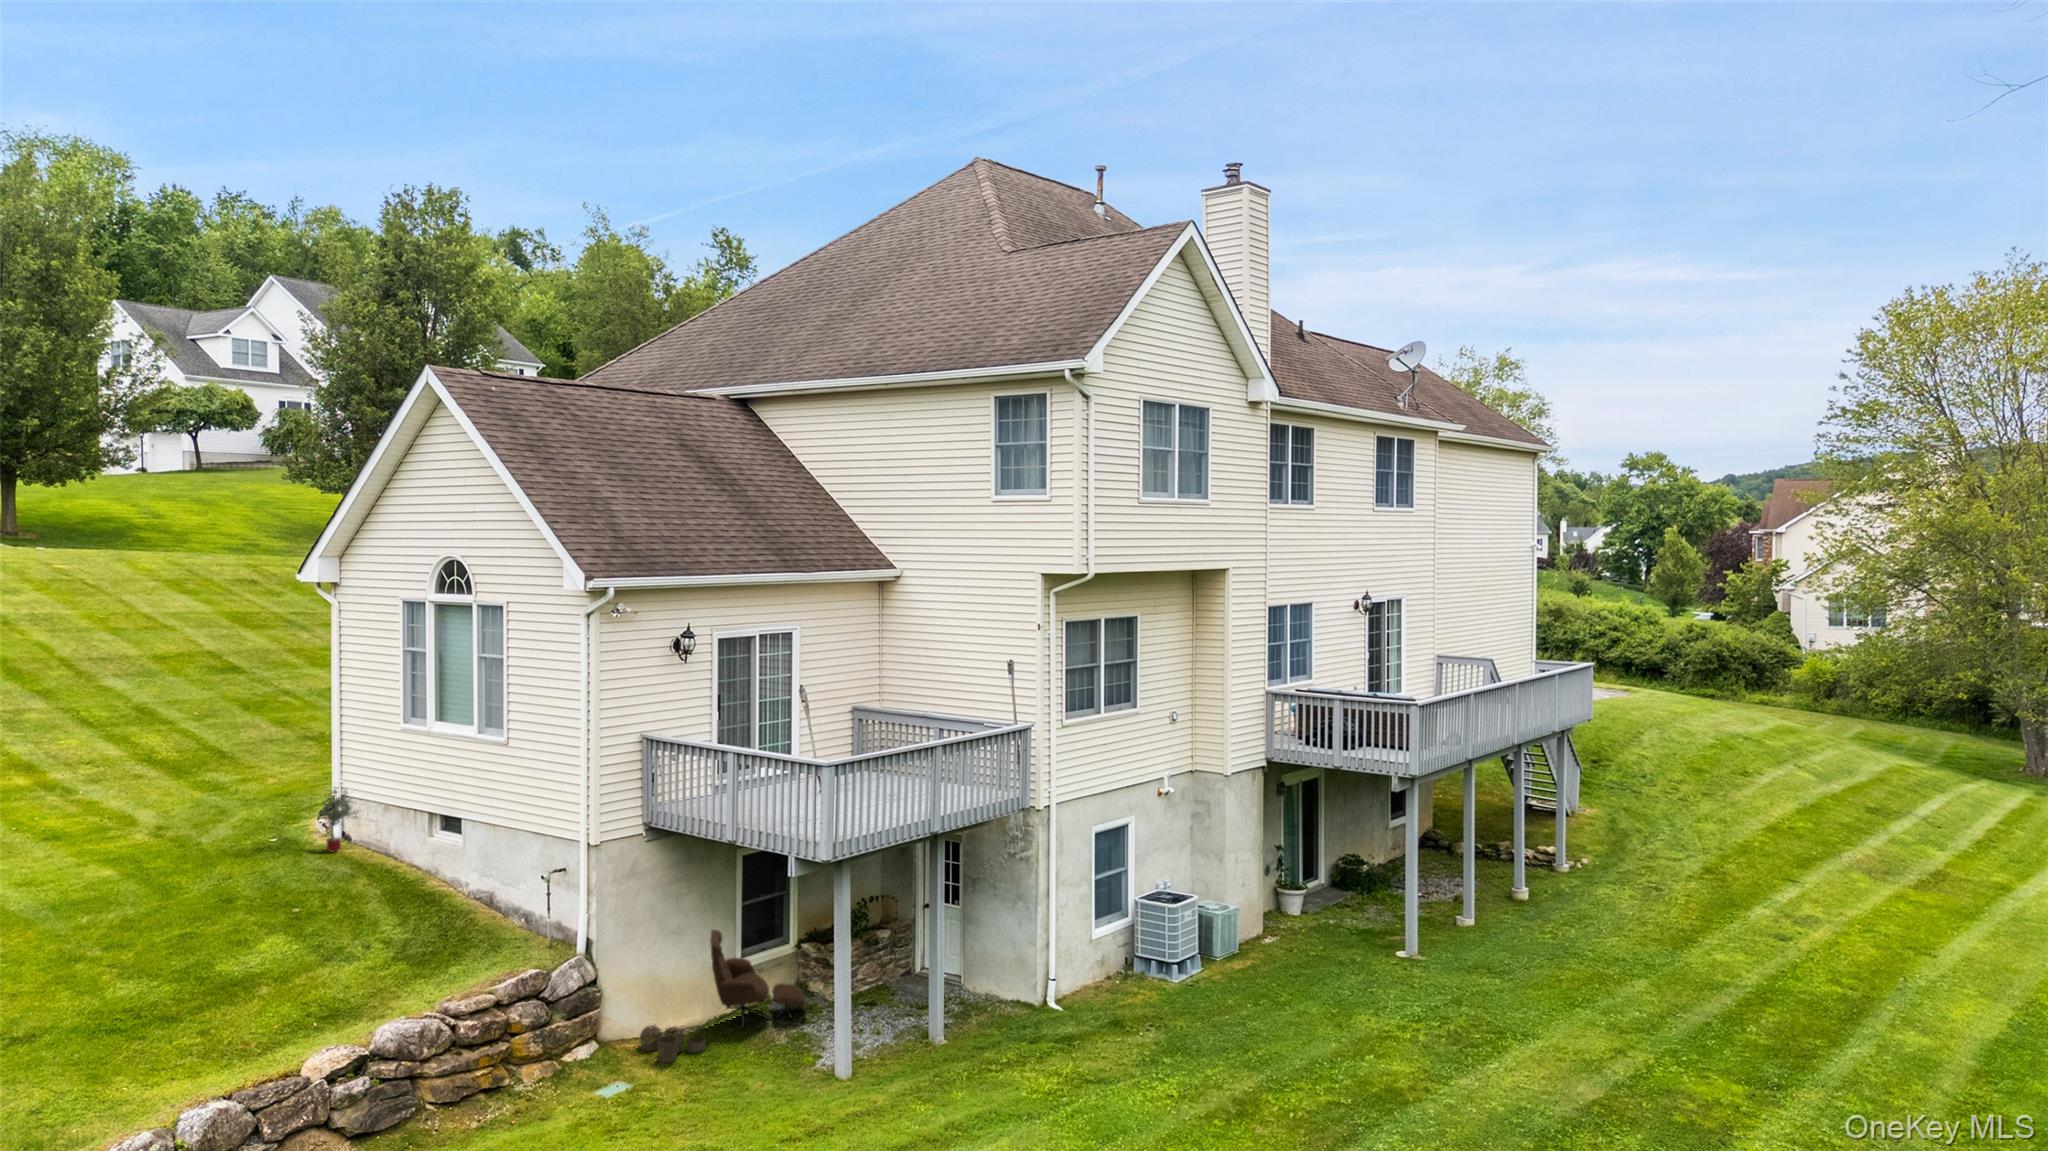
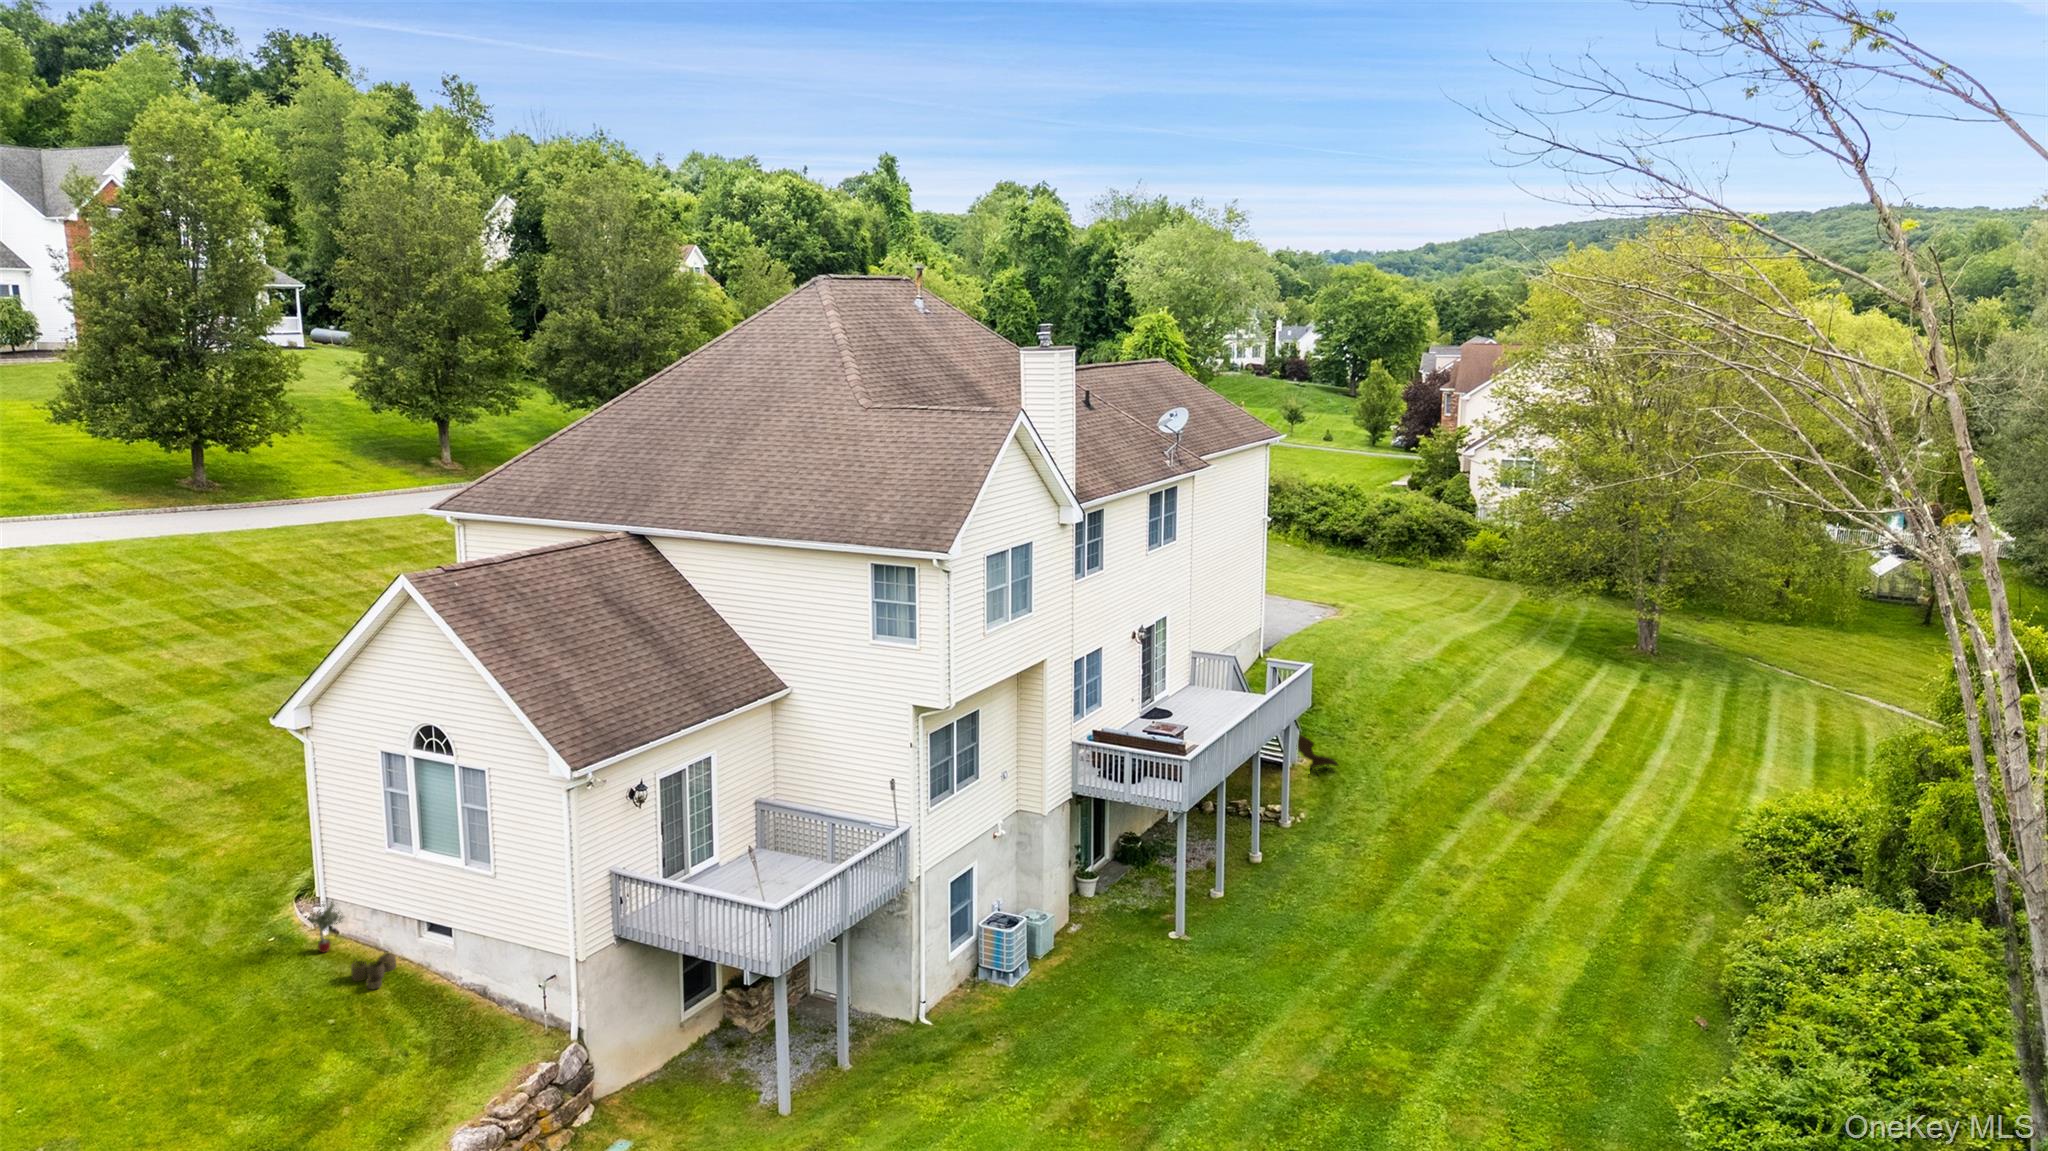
lounge chair: present [710,930,805,1029] -> present [1298,735,1338,772]
woven basket: present [639,1024,705,1063] -> present [351,953,396,989]

